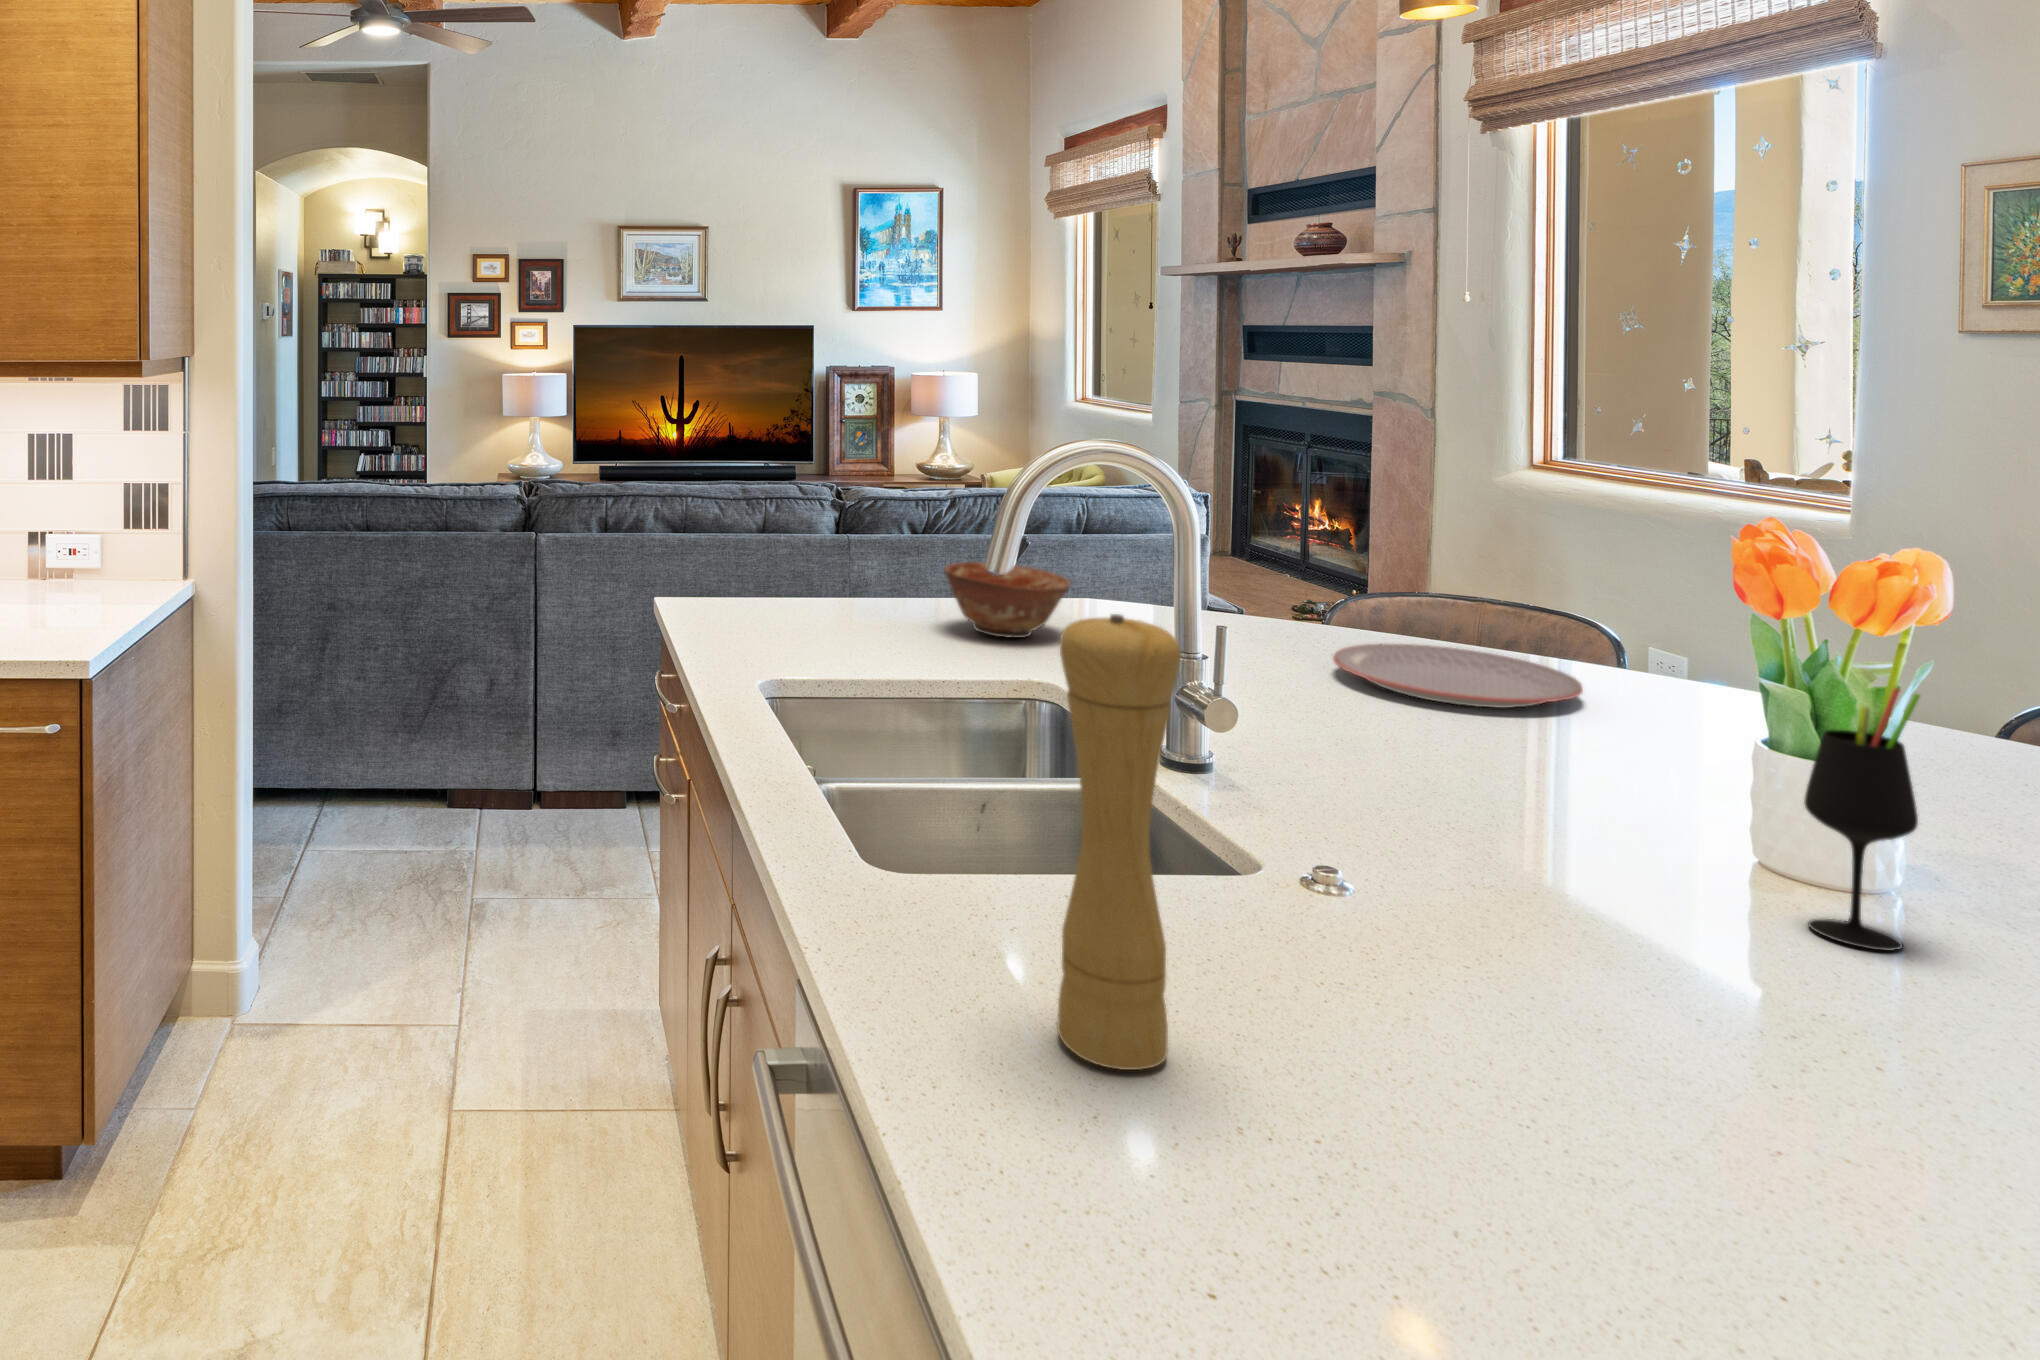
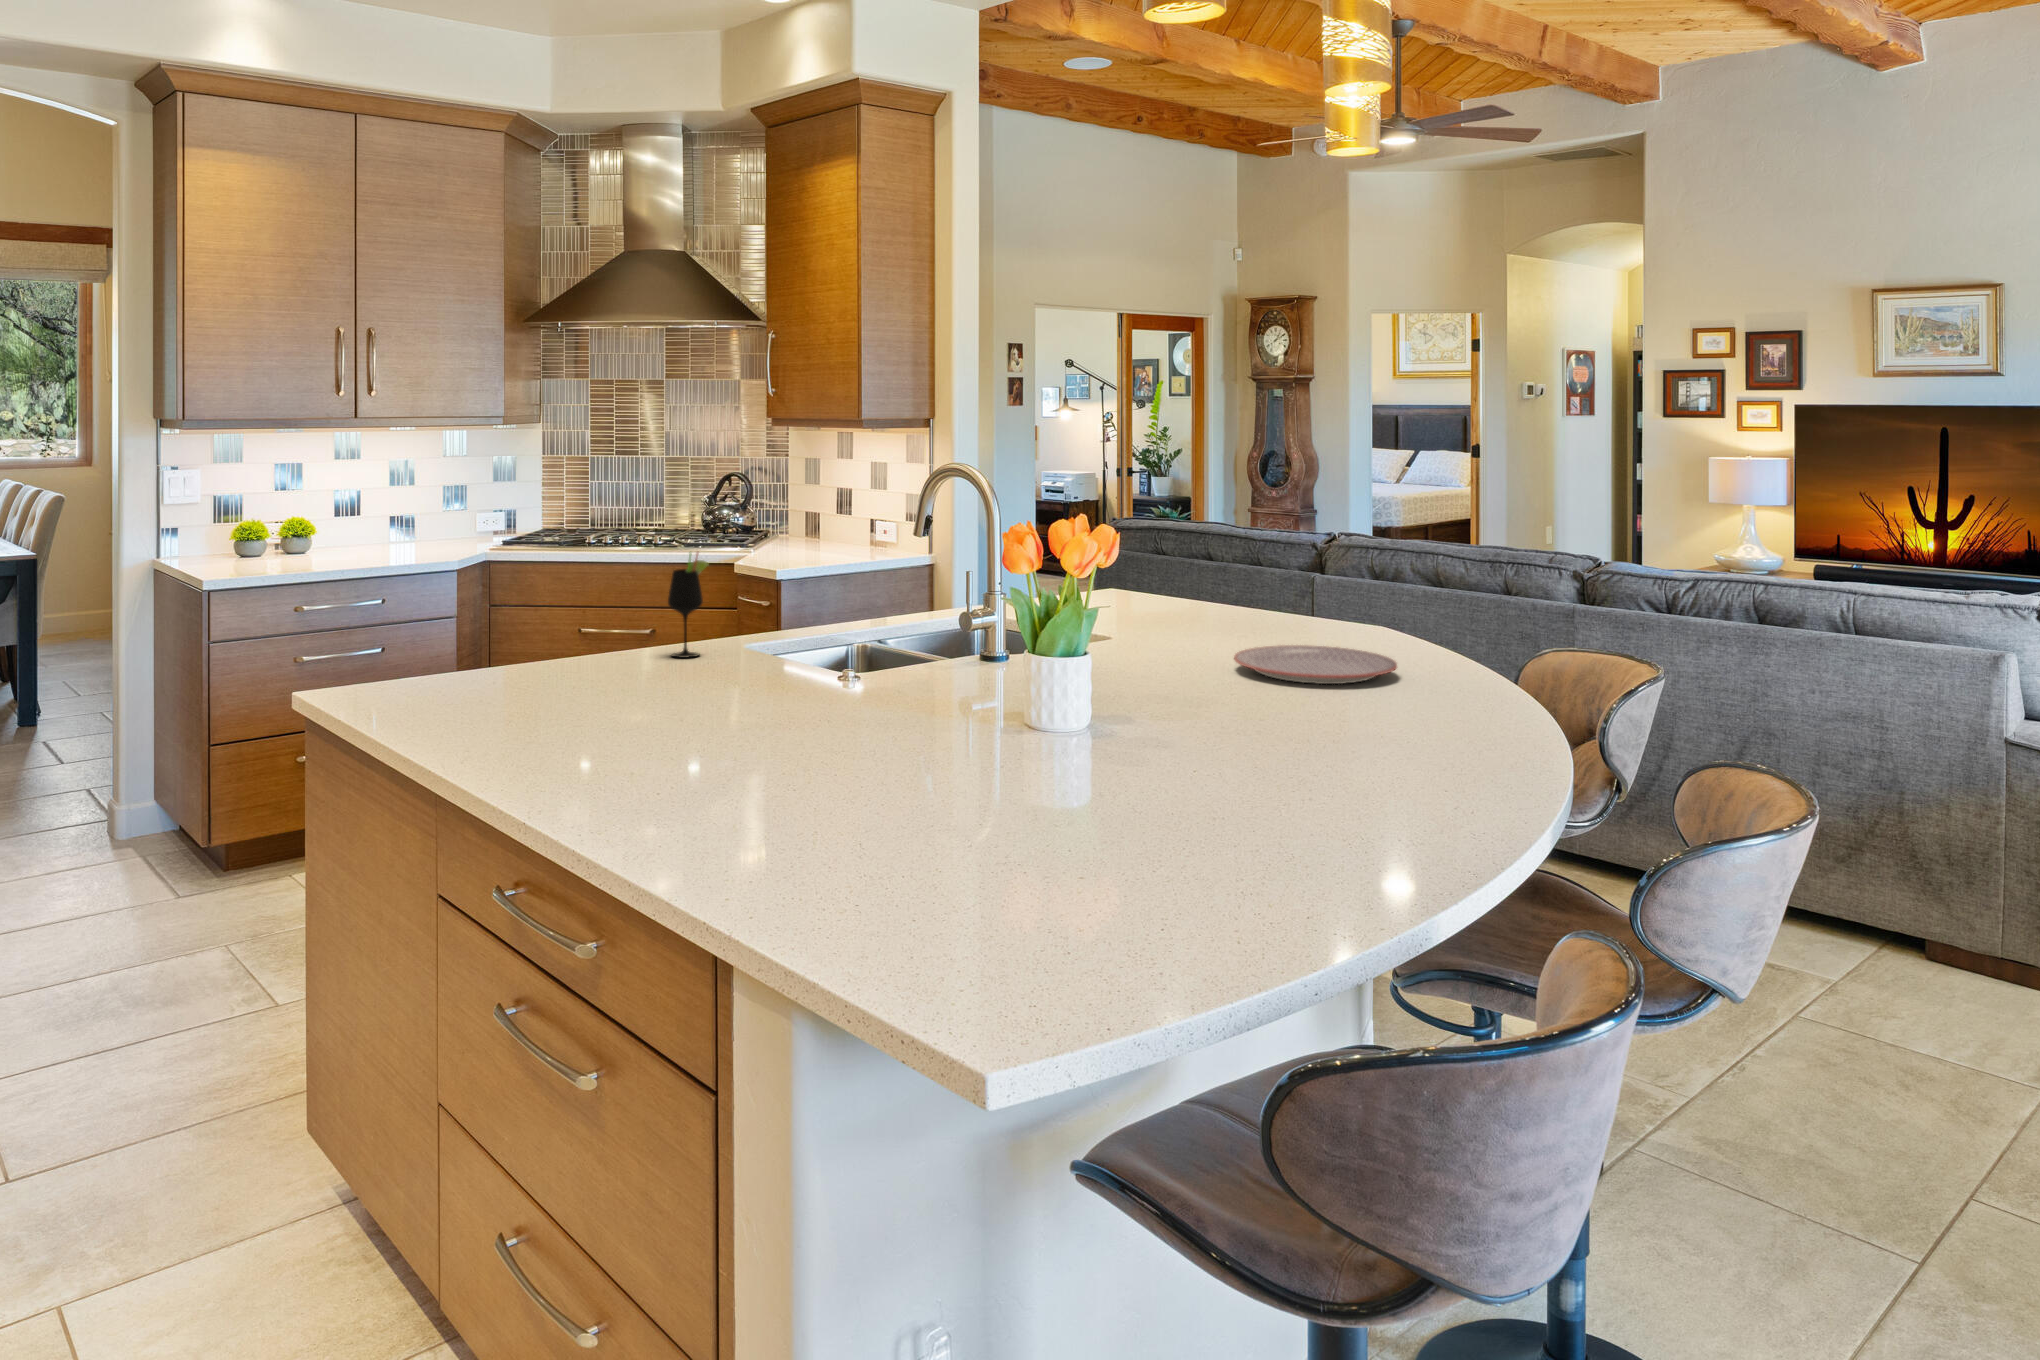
ceramic bowl: present [944,562,1071,638] -> none [1160,571,1247,625]
pepper mill: present [1057,614,1181,1070] -> none [610,501,653,670]
wine glass: present [1804,687,1921,951] -> present [668,552,709,658]

